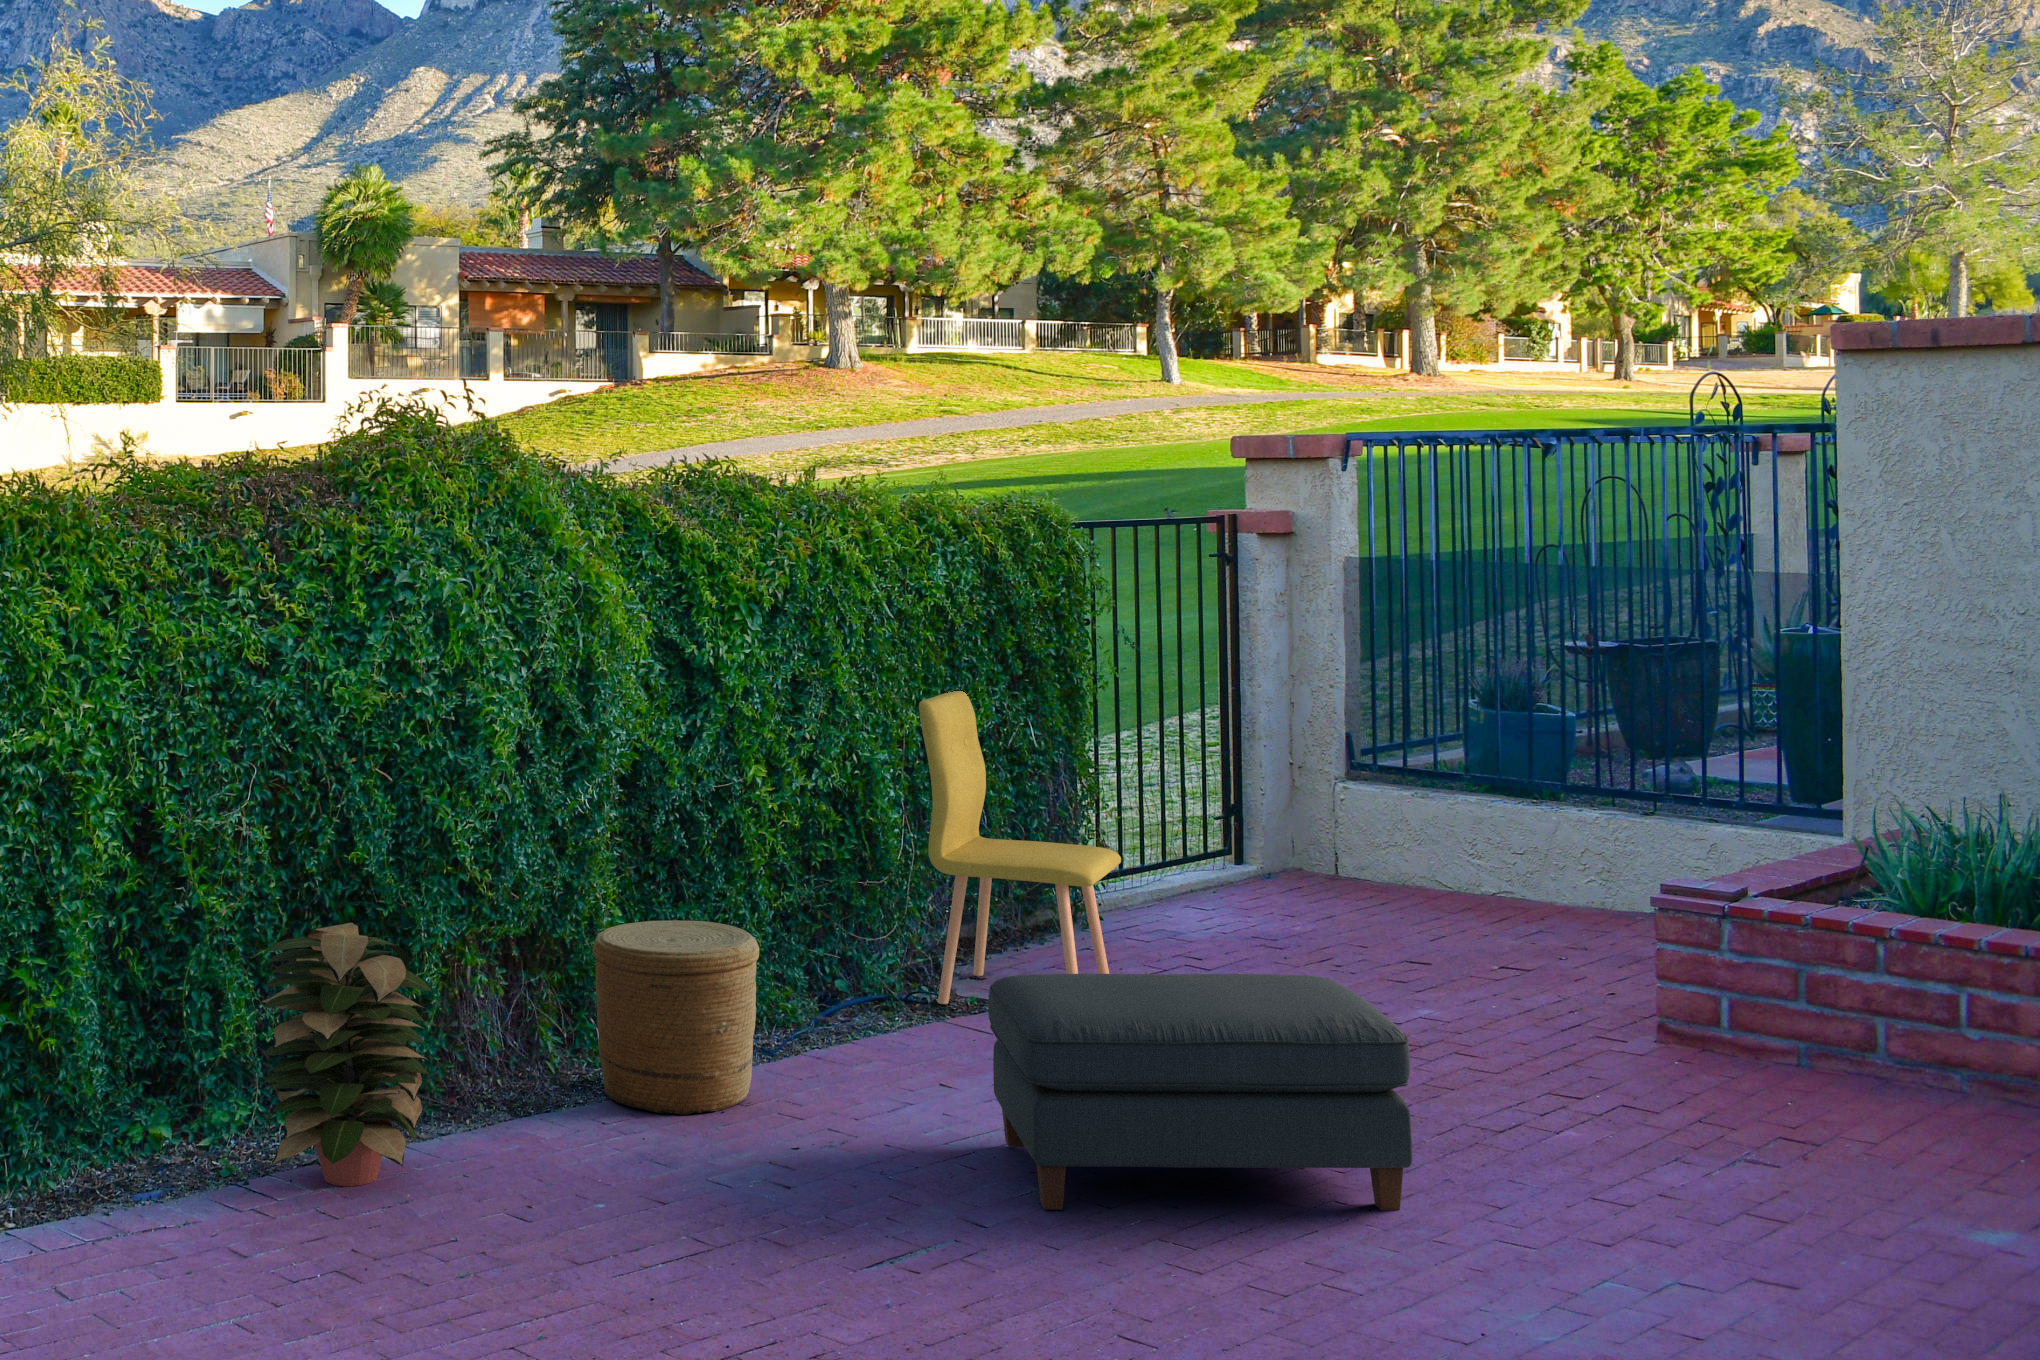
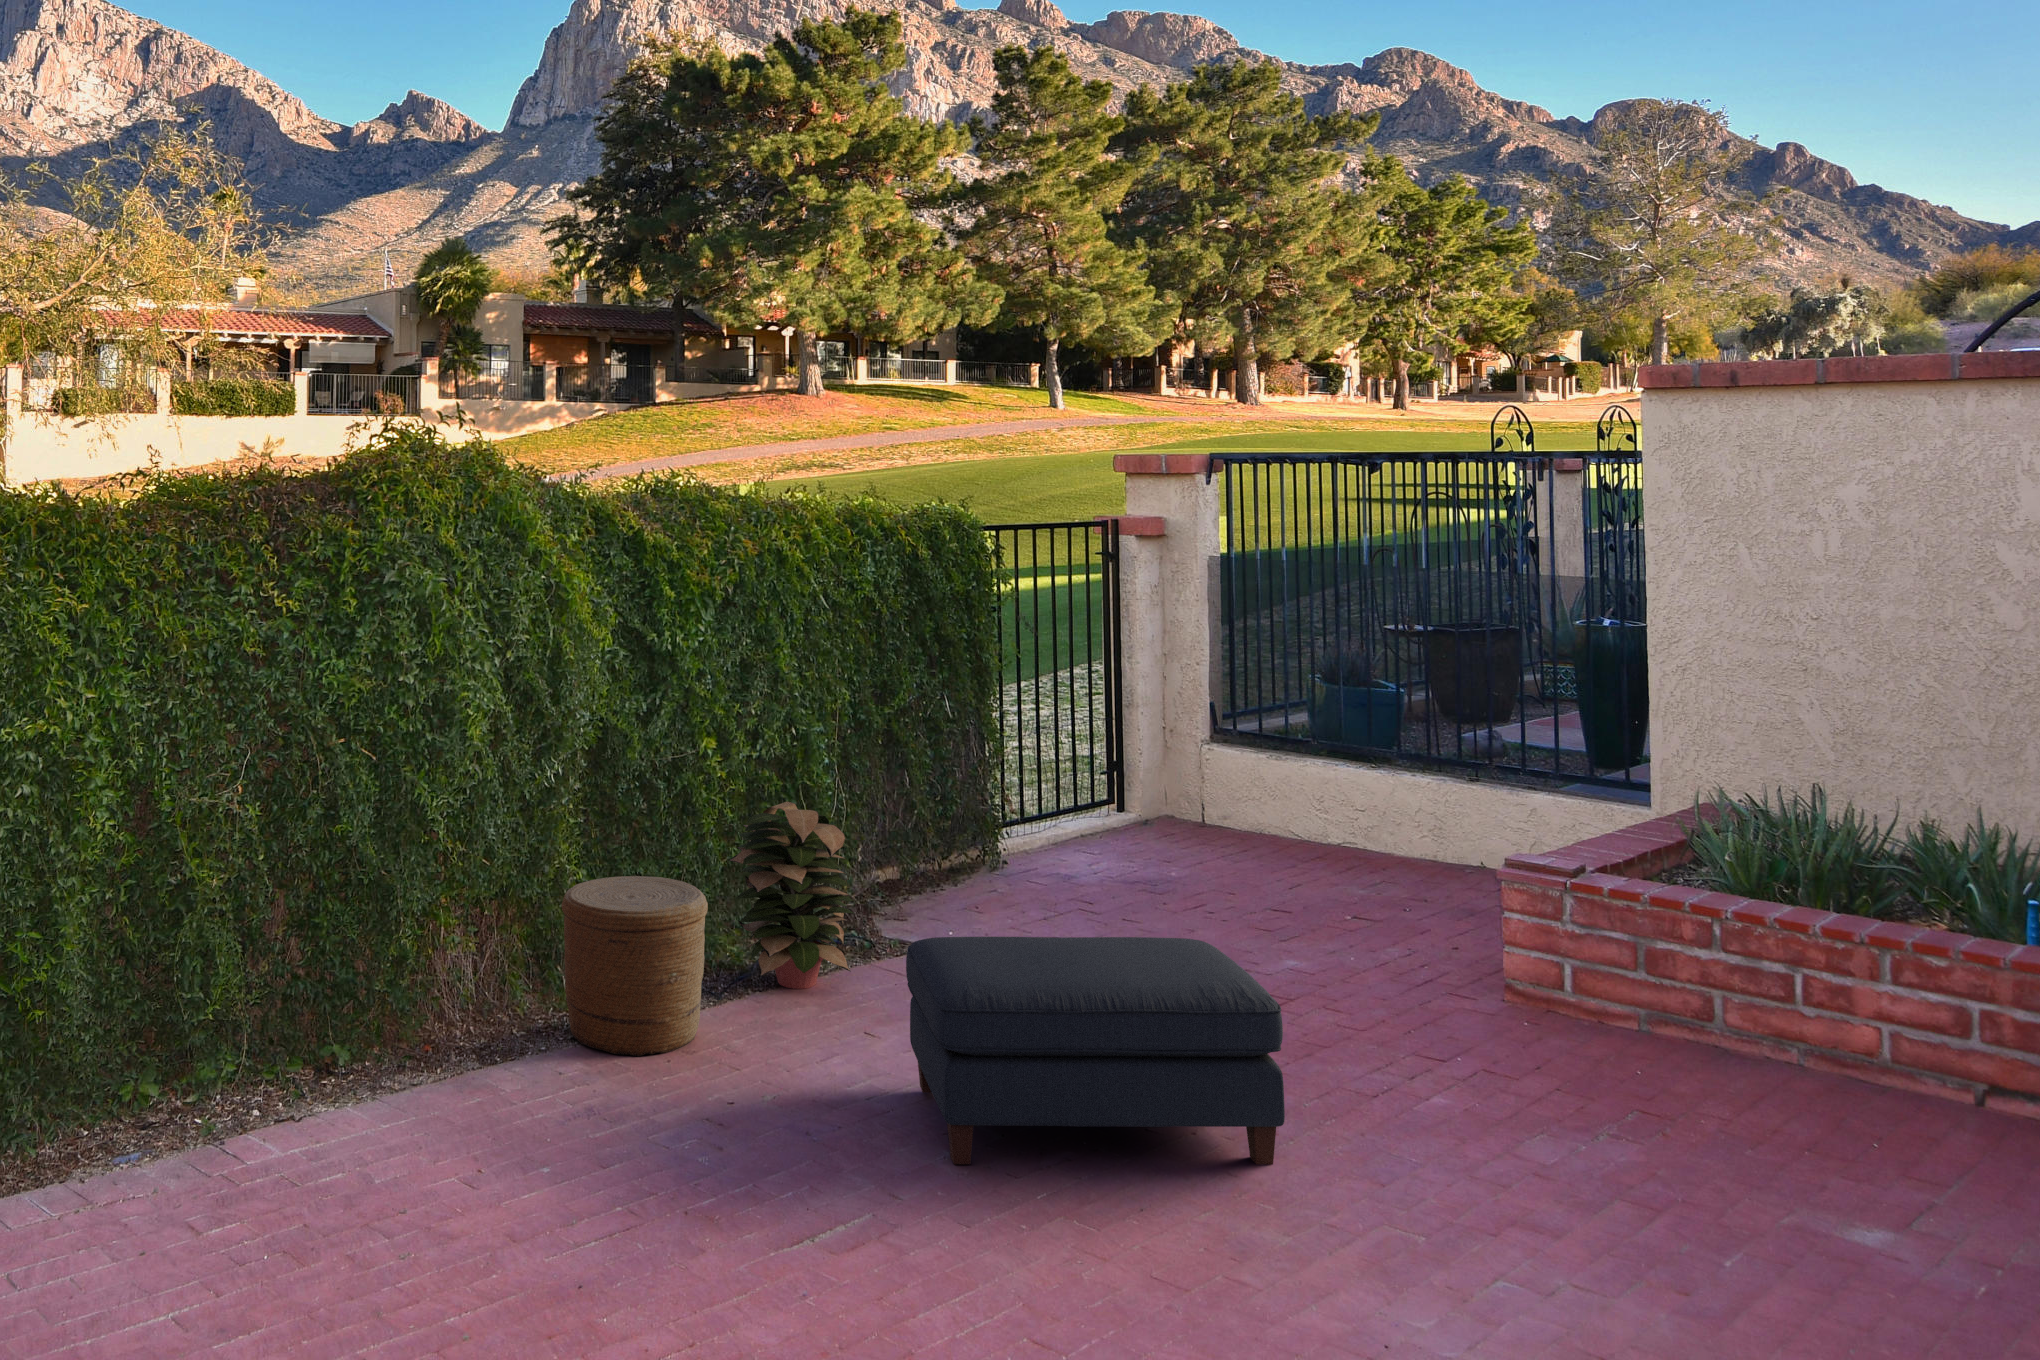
chair: present [919,691,1121,1004] -> none [853,667,1022,955]
decorative plant: present [261,923,432,1186] -> present [729,802,853,989]

